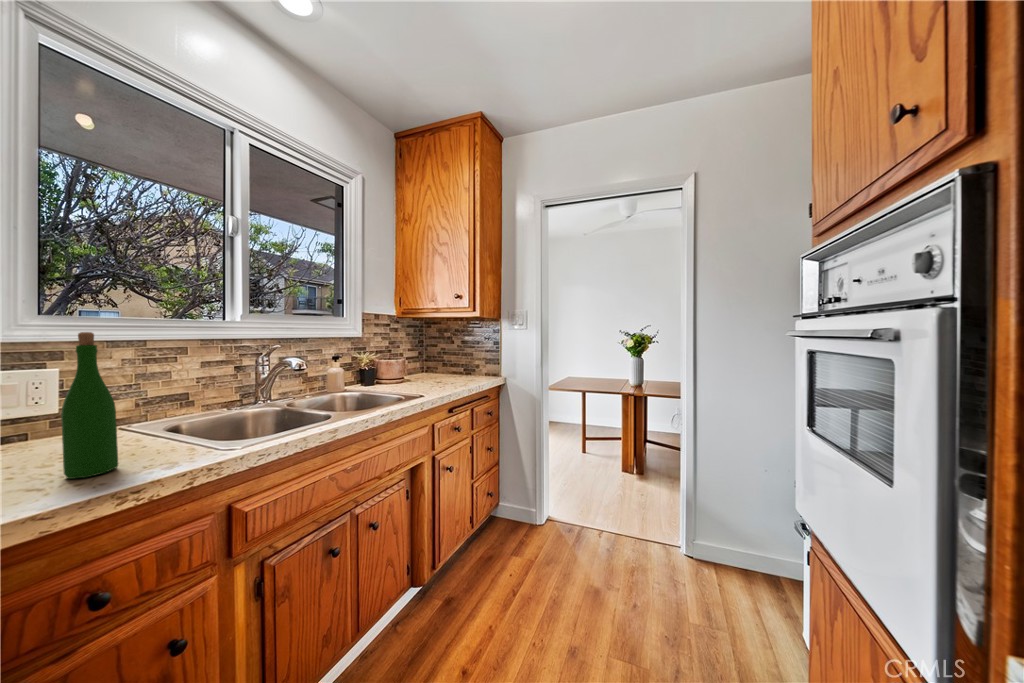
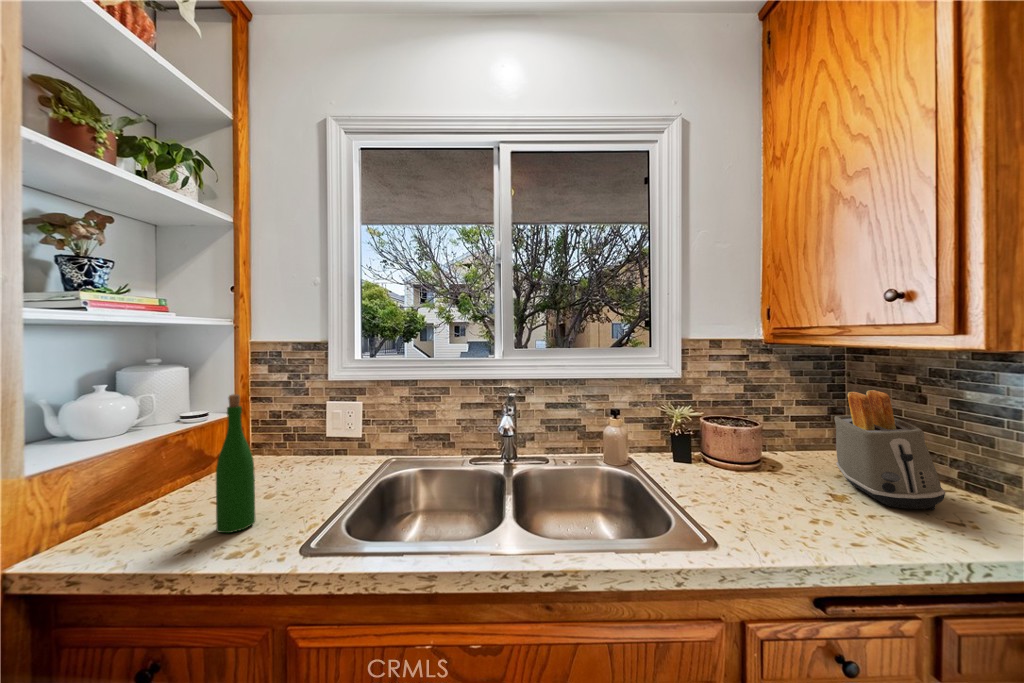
toaster: none [430,338,467,380] -> present [834,390,945,510]

